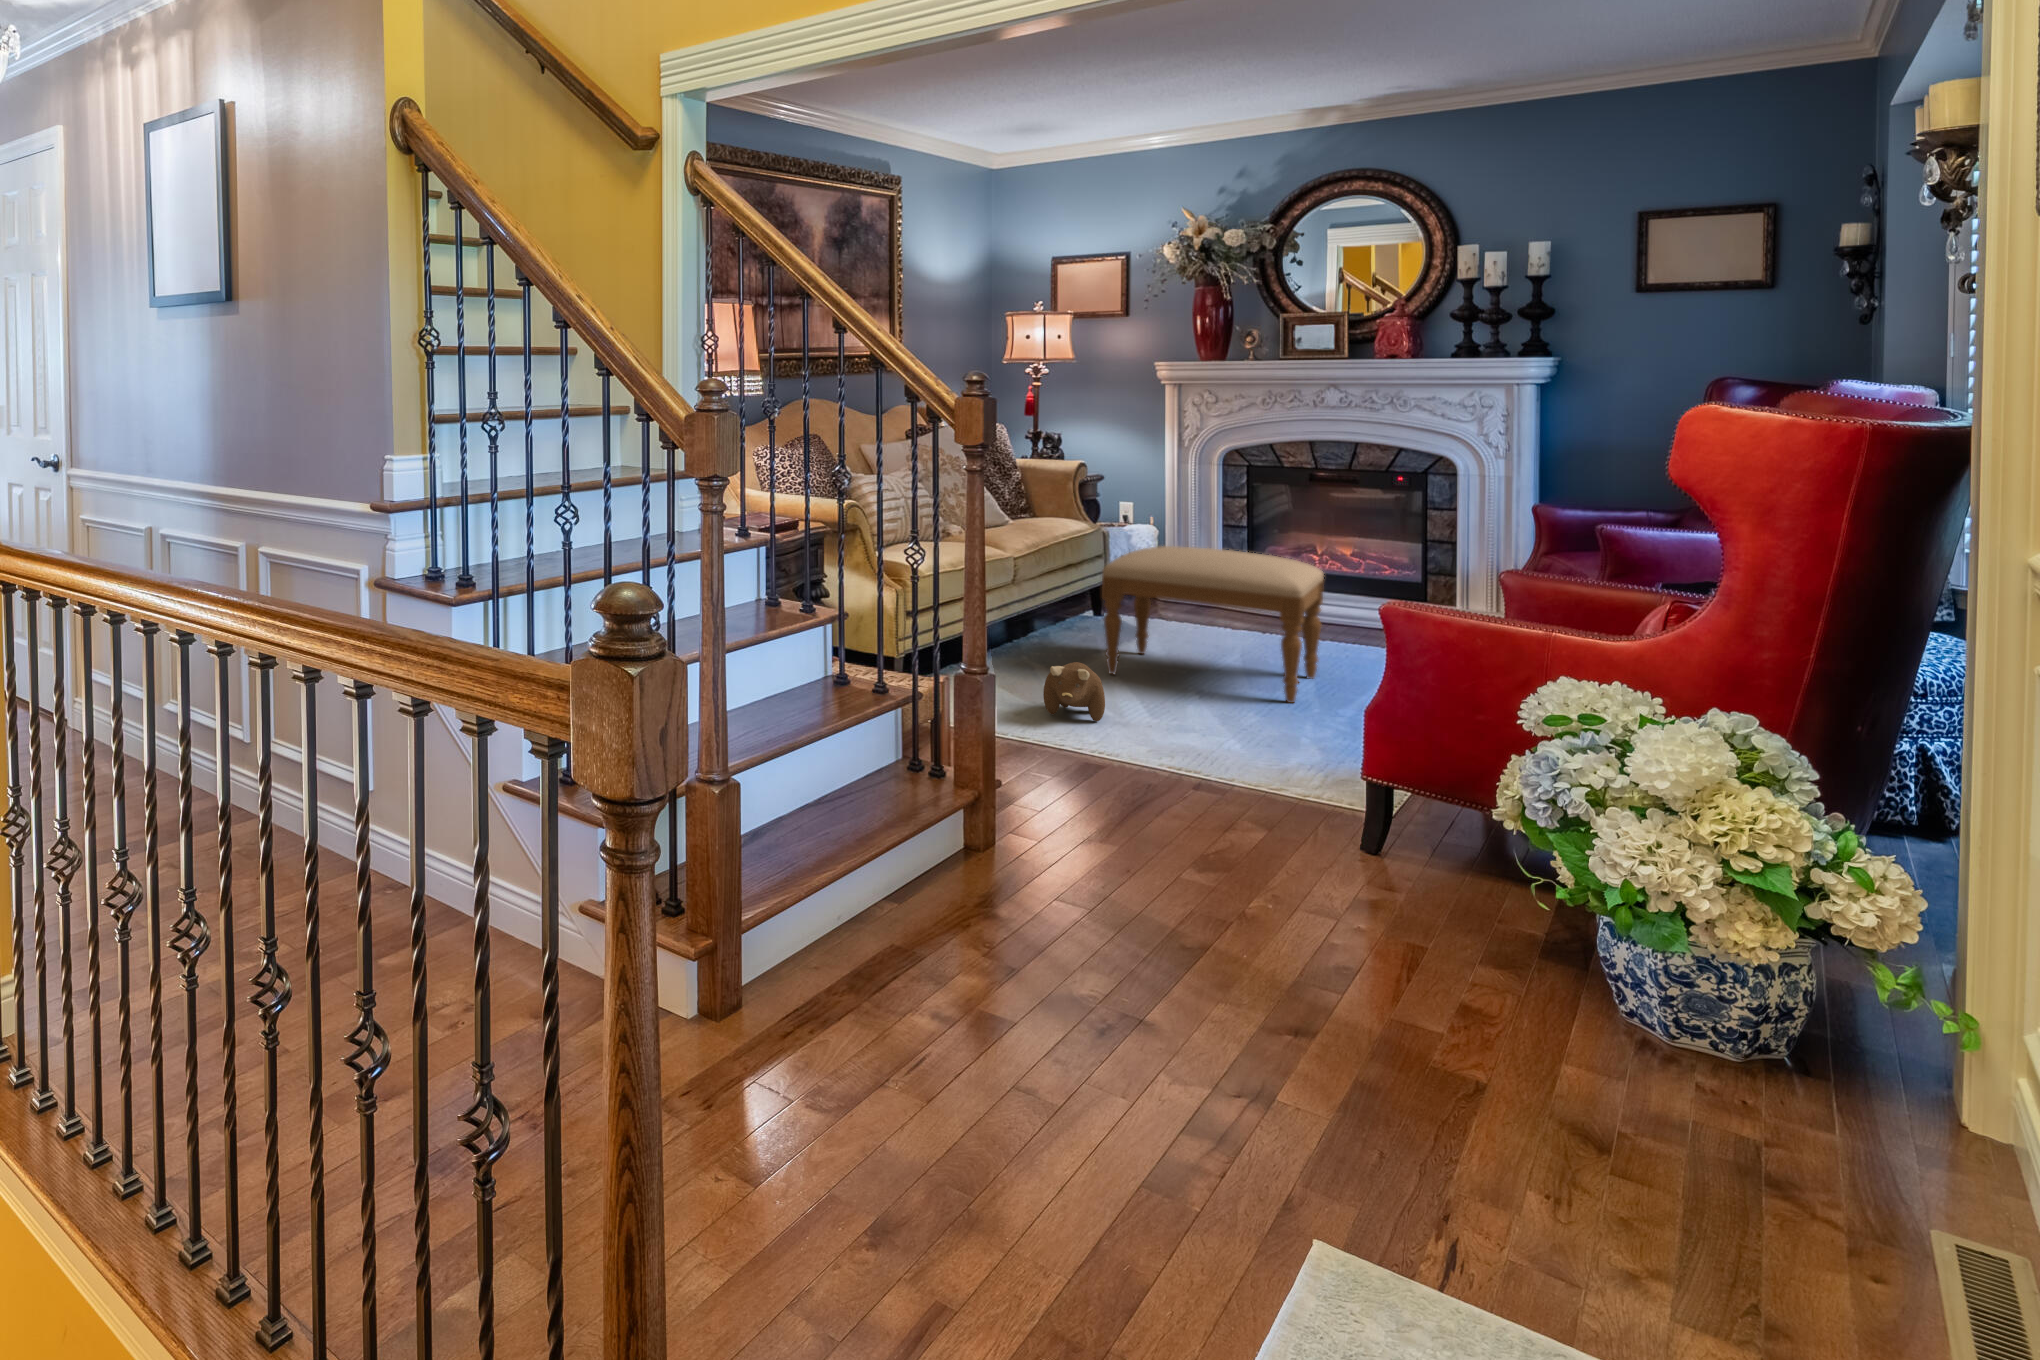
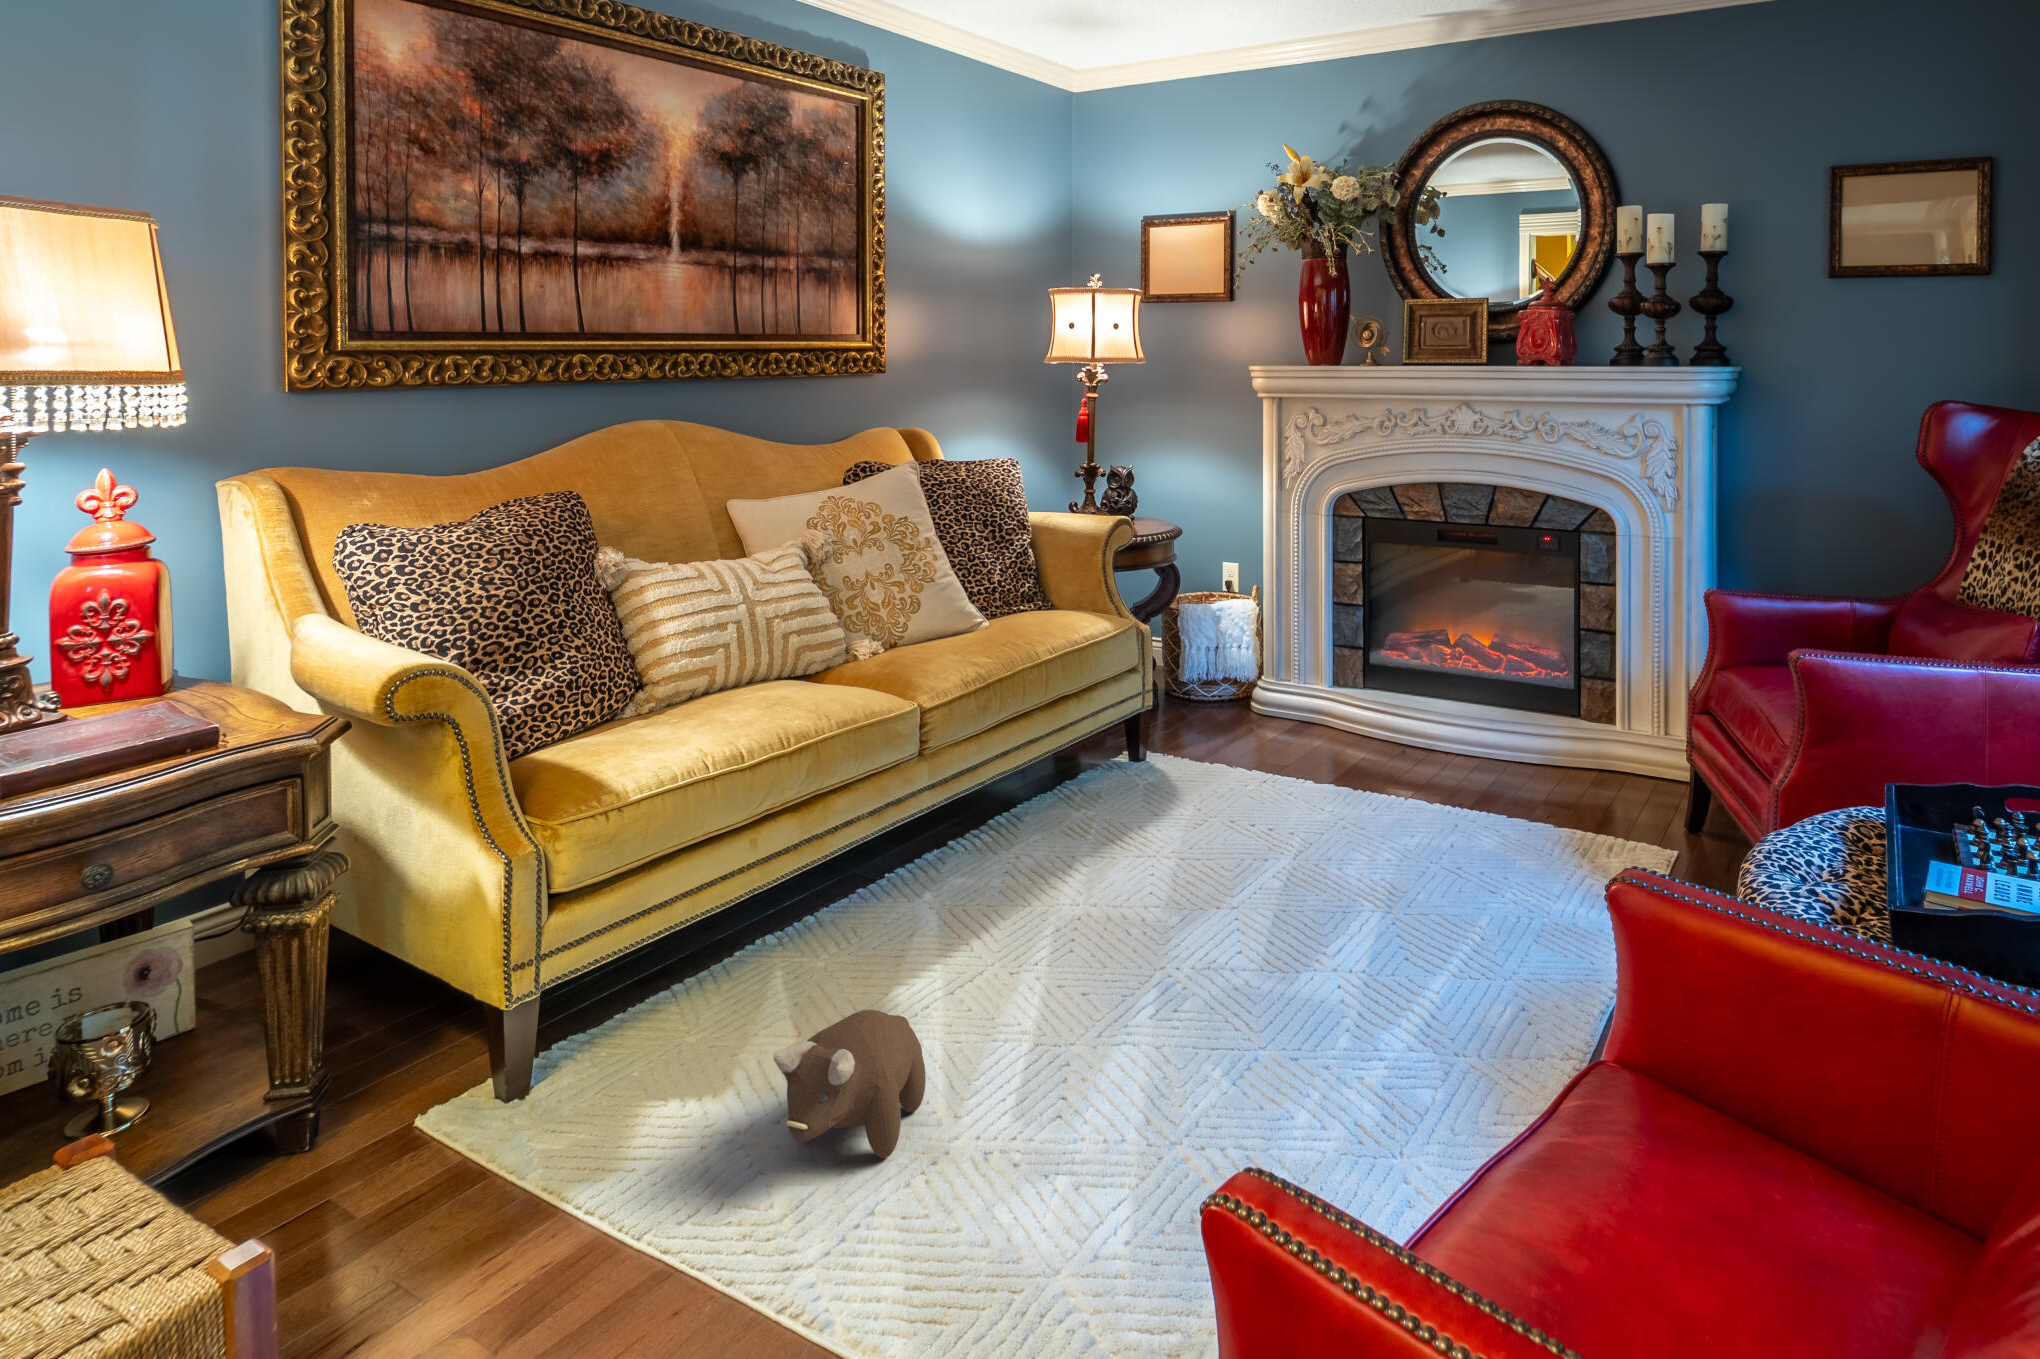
ottoman: present [1102,546,1324,703] -> none [1022,689,1395,1021]

